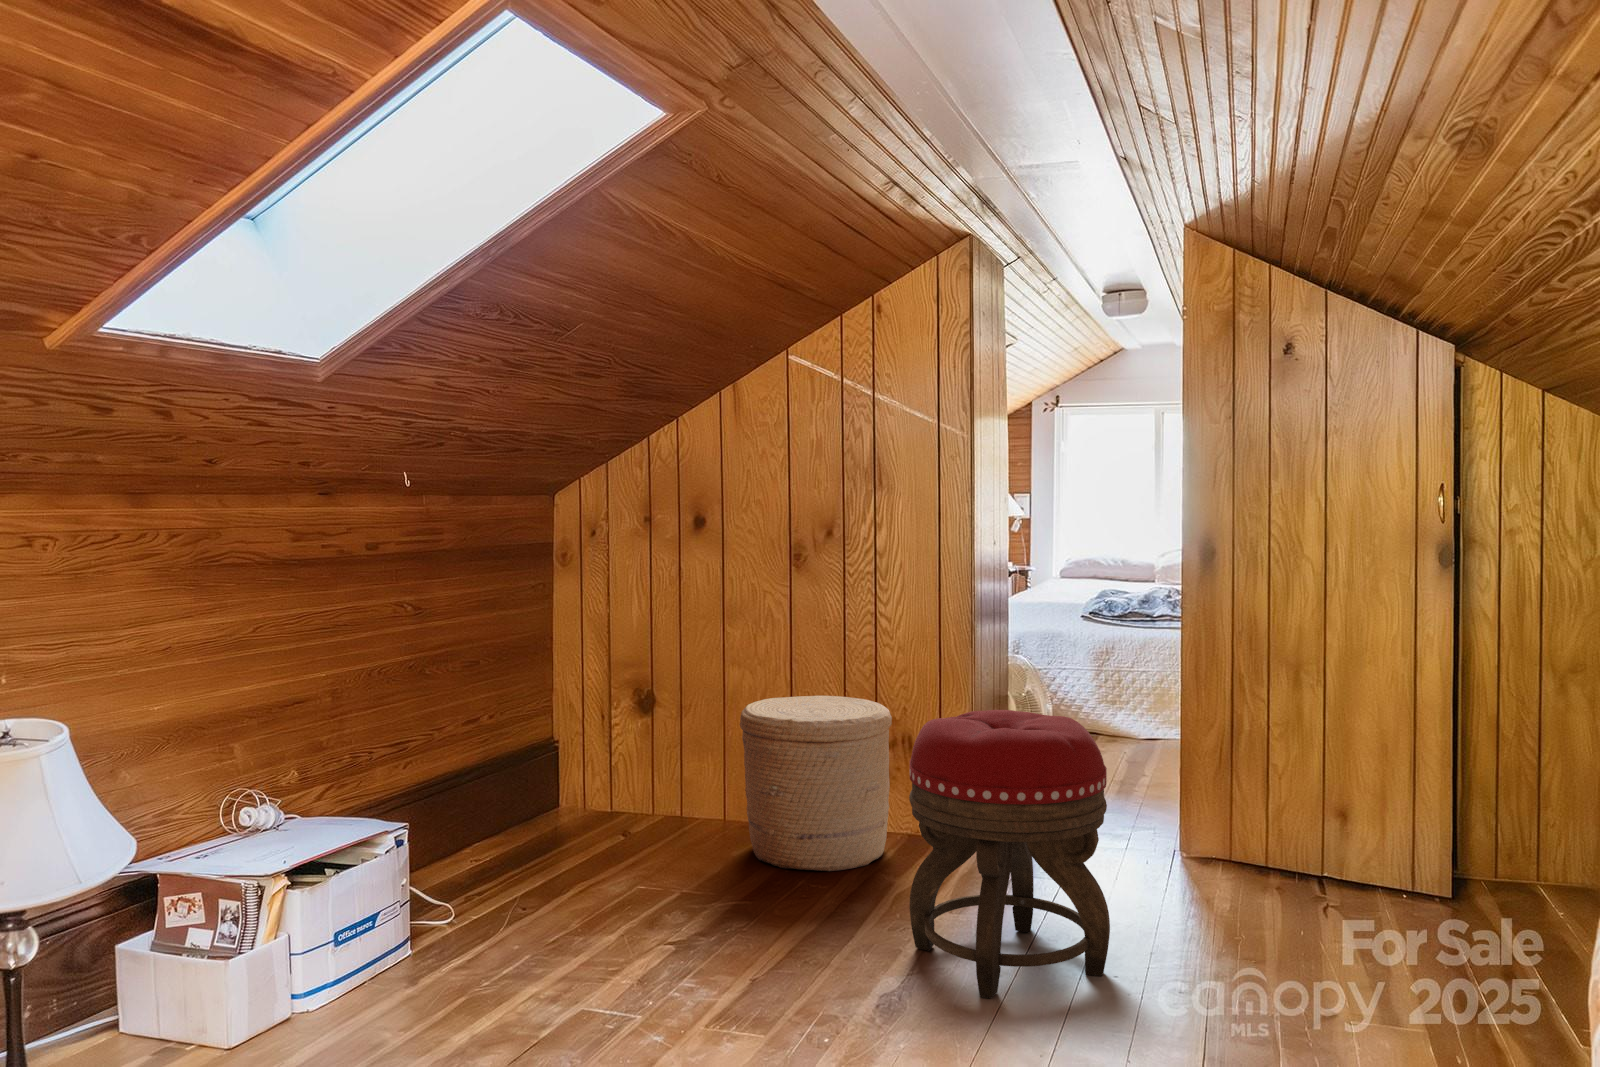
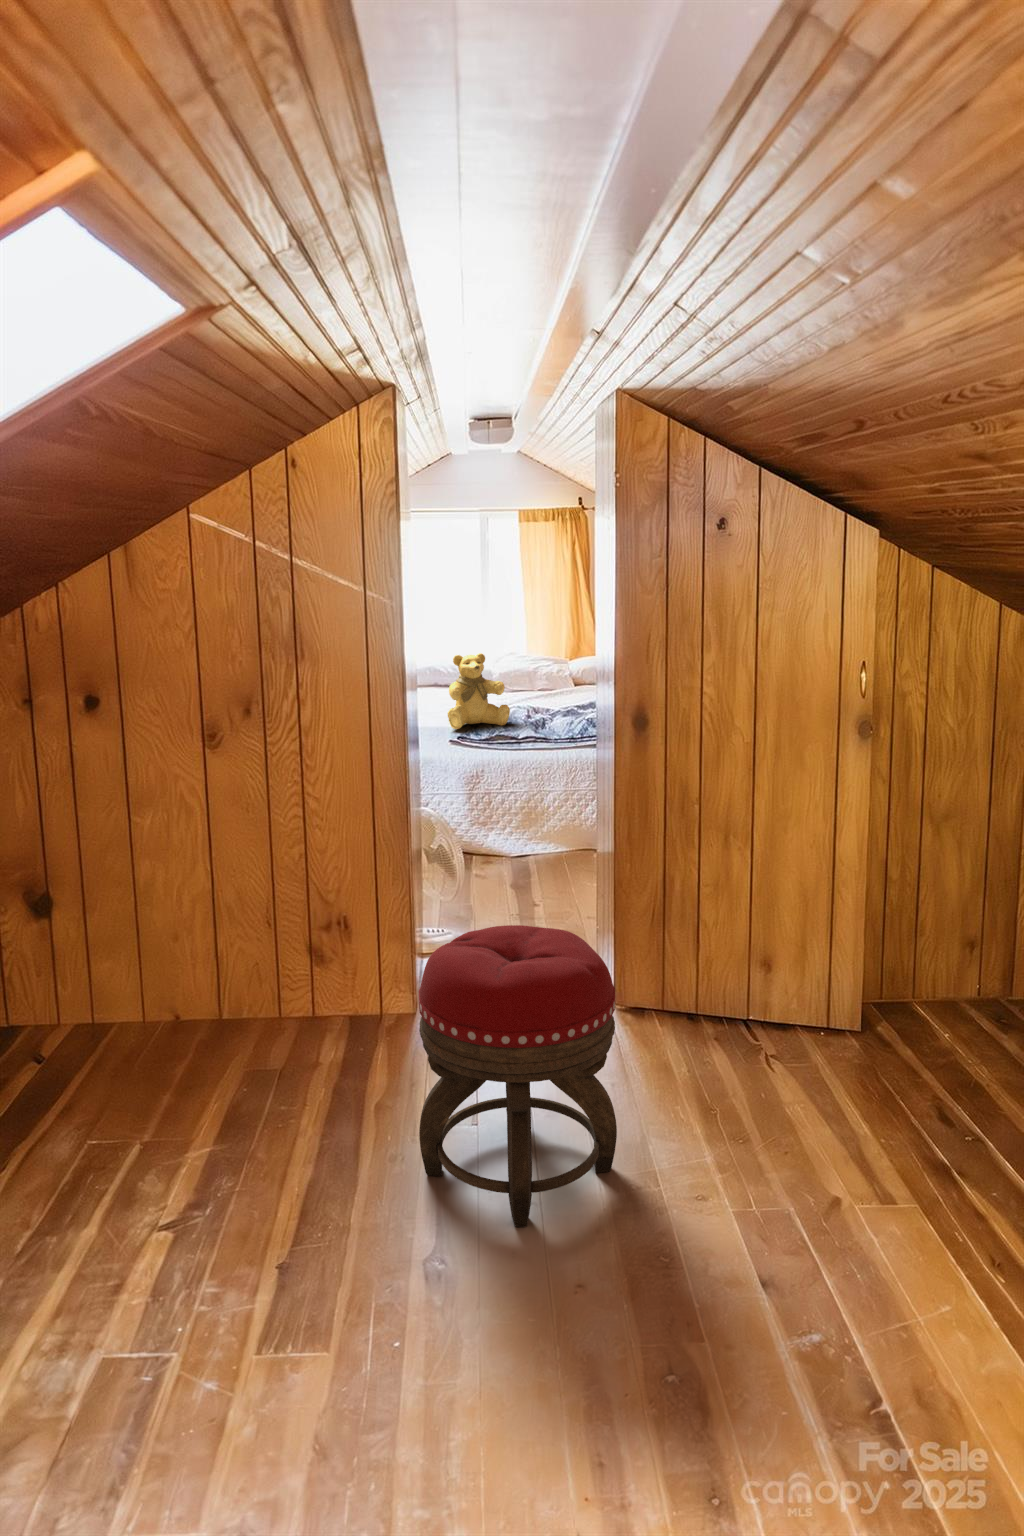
teddy bear: none [1083,532,1152,607] -> present [448,653,510,729]
woven basket: present [740,696,892,871] -> none [172,890,341,1089]

